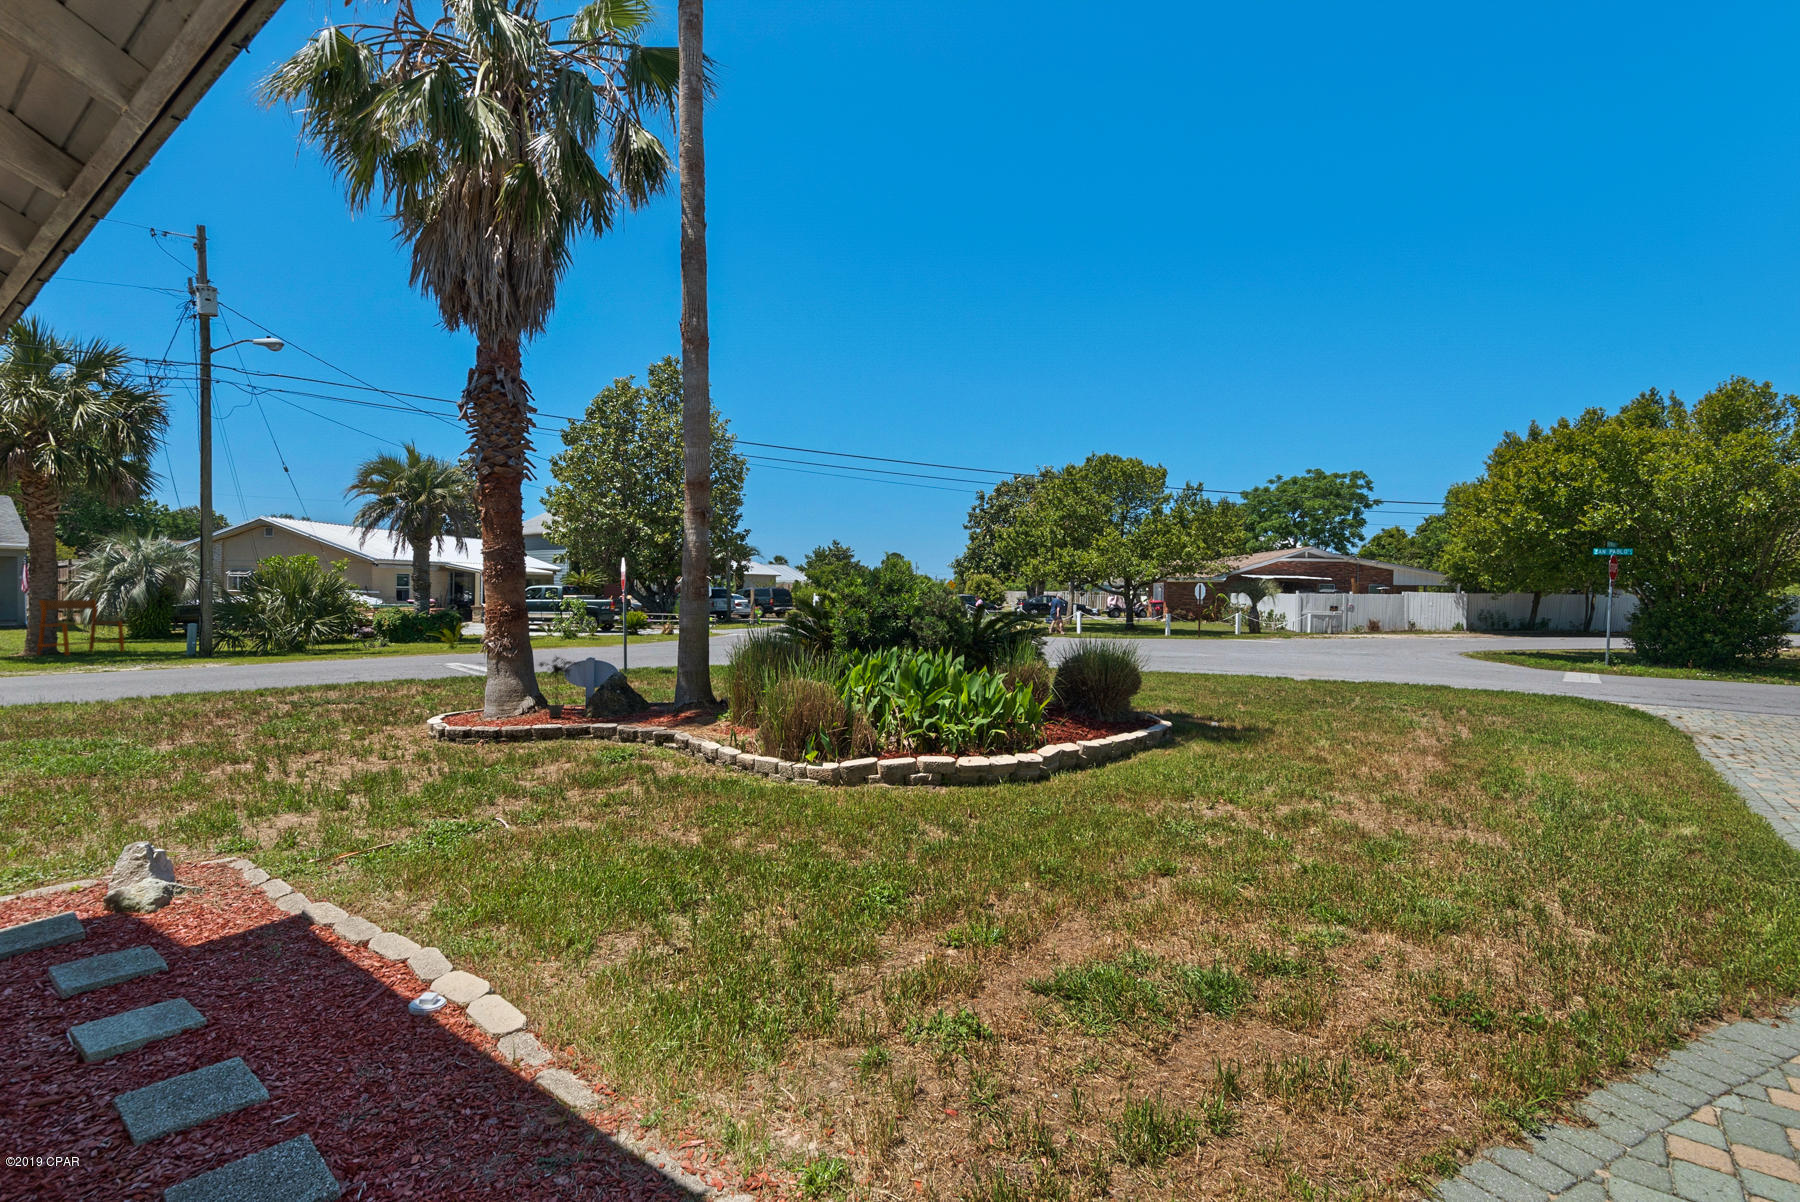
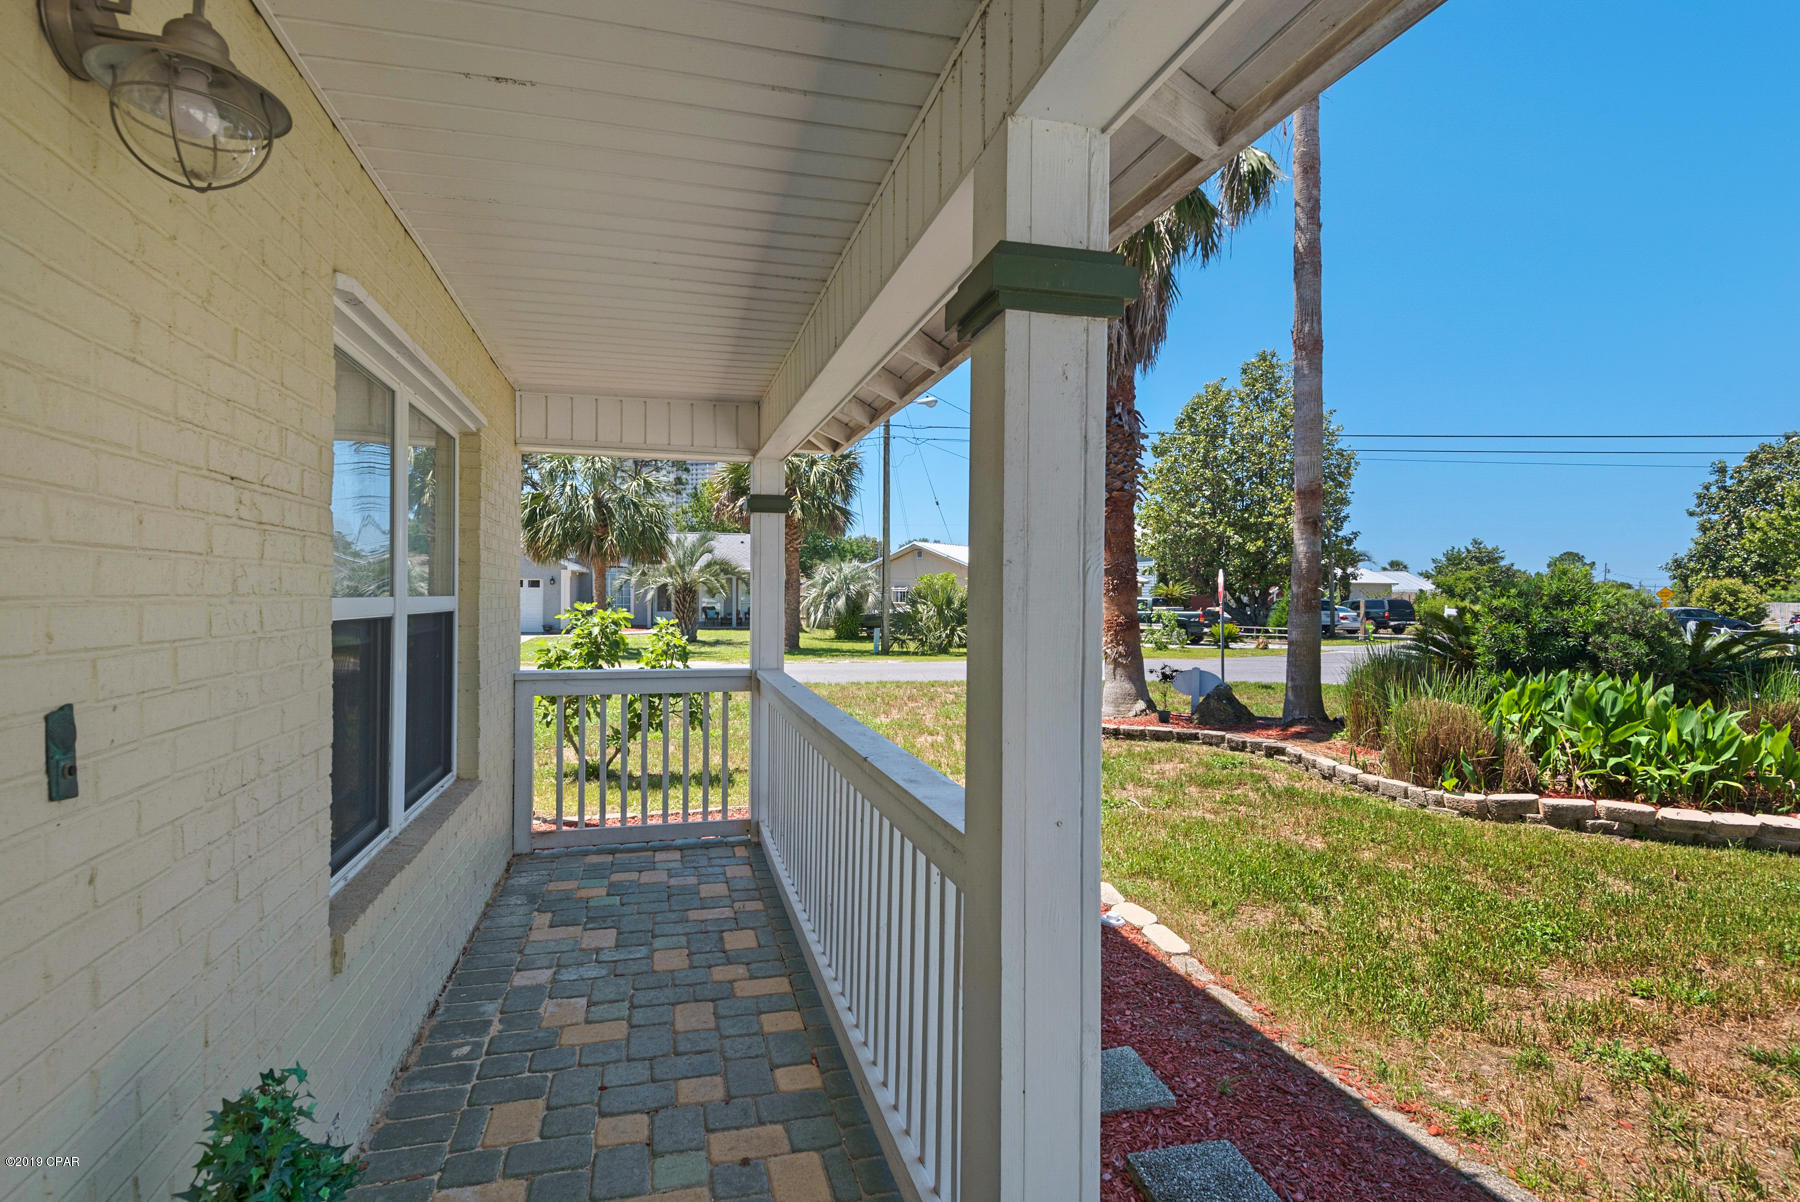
bench: present [37,599,125,655] -> none [791,608,838,649]

